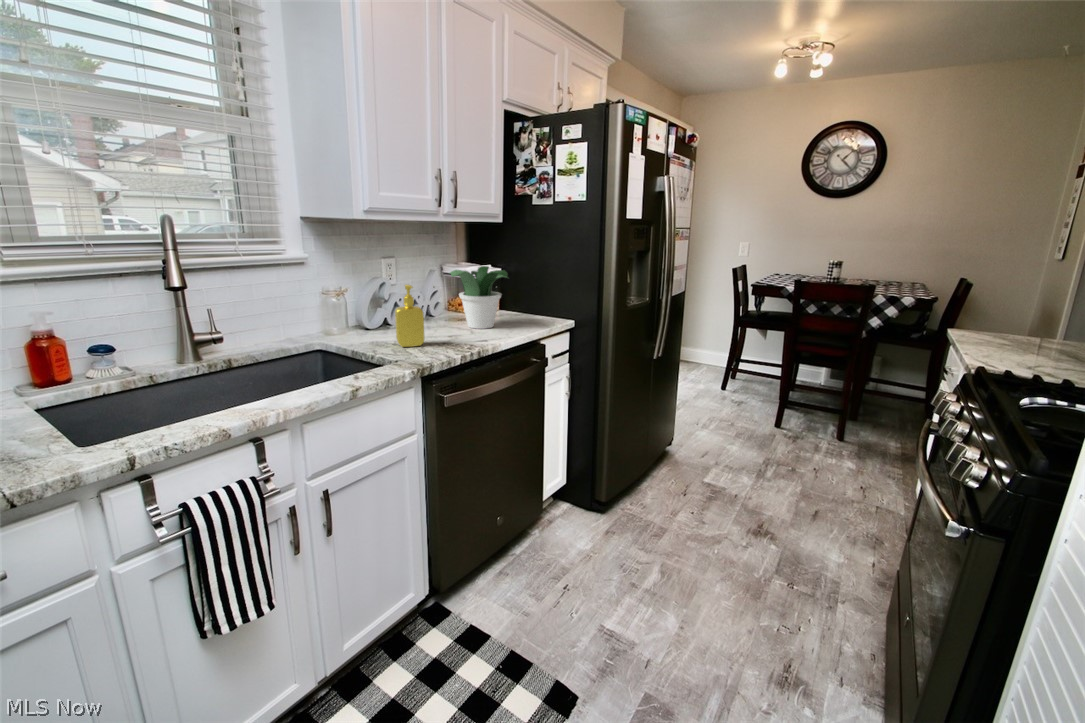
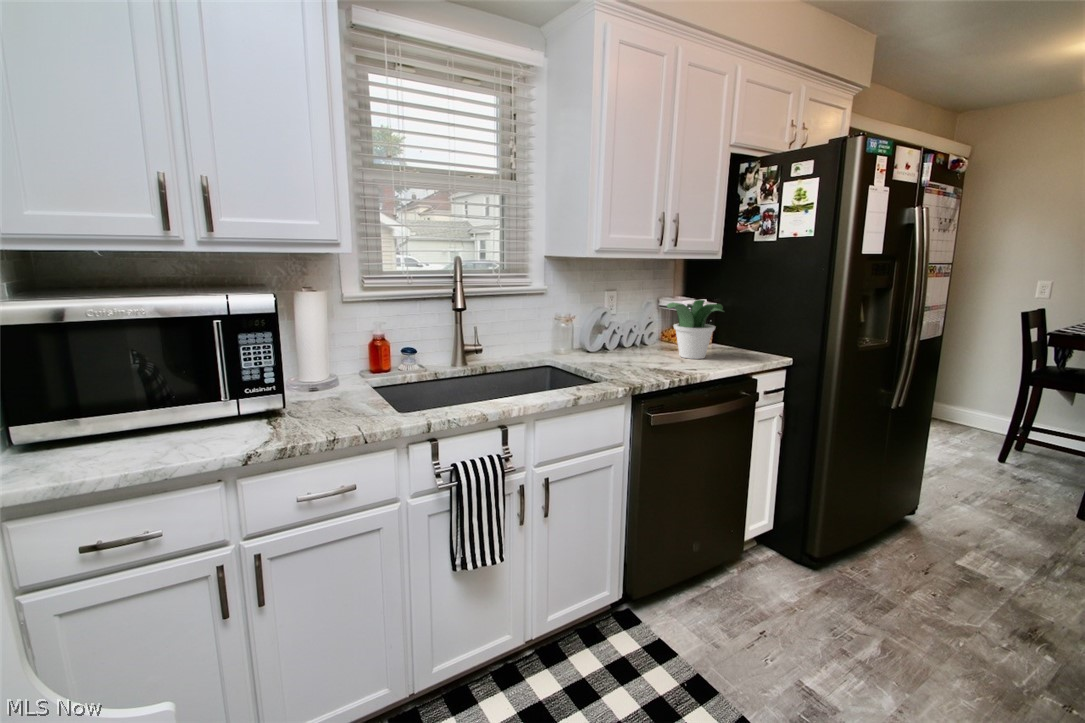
soap dispenser: present [395,285,424,347] -> none [614,314,639,369]

